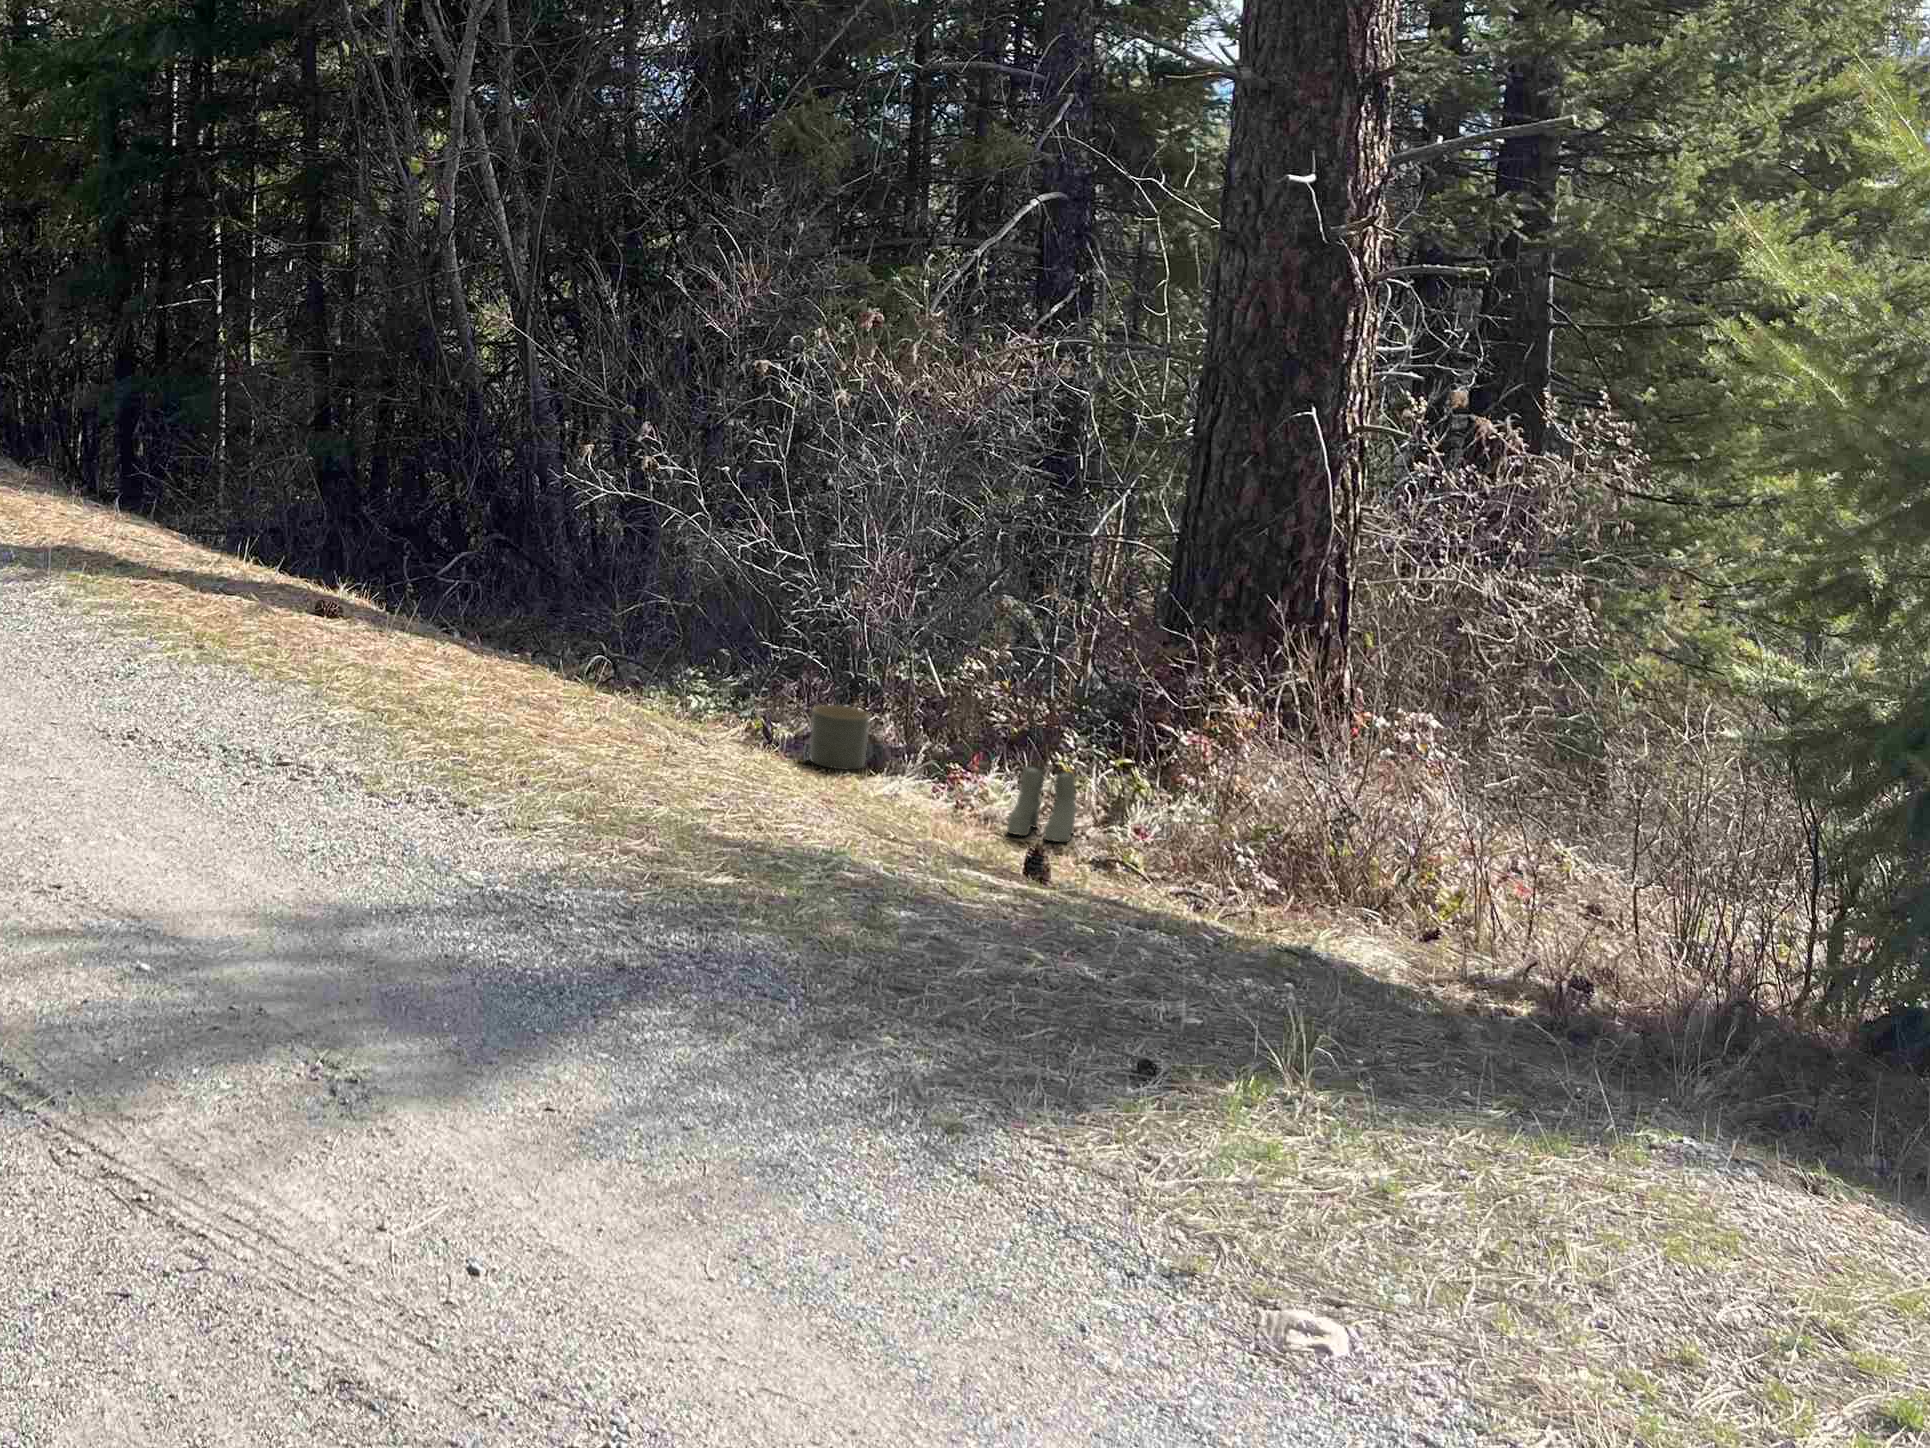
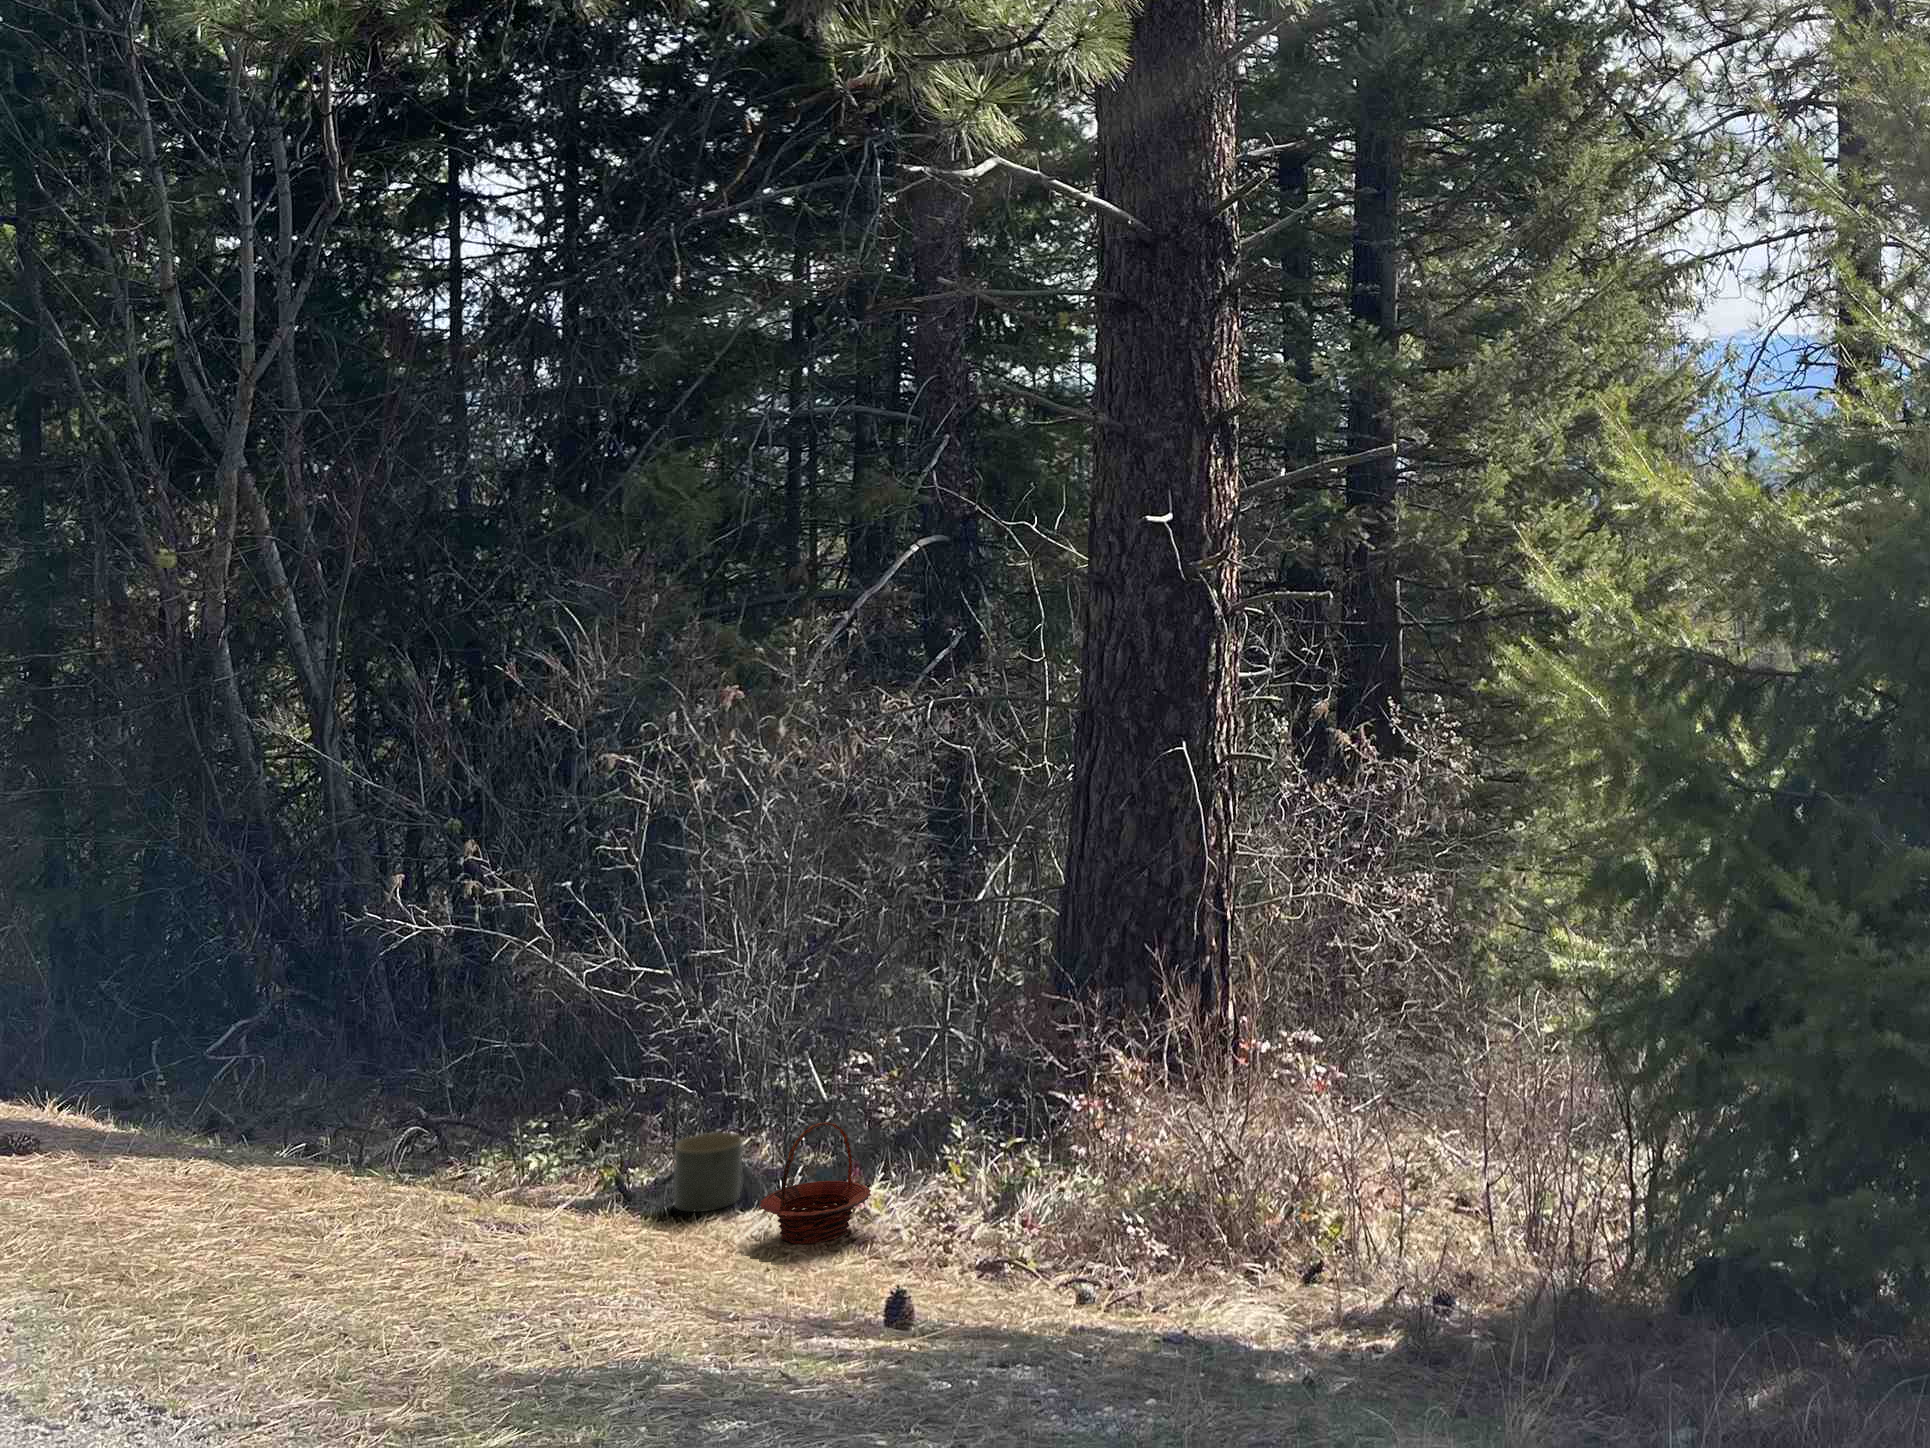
basket: none [891,706,989,810] -> present [760,1122,871,1244]
boots: present [1007,765,1077,842] -> none [886,1174,963,1262]

